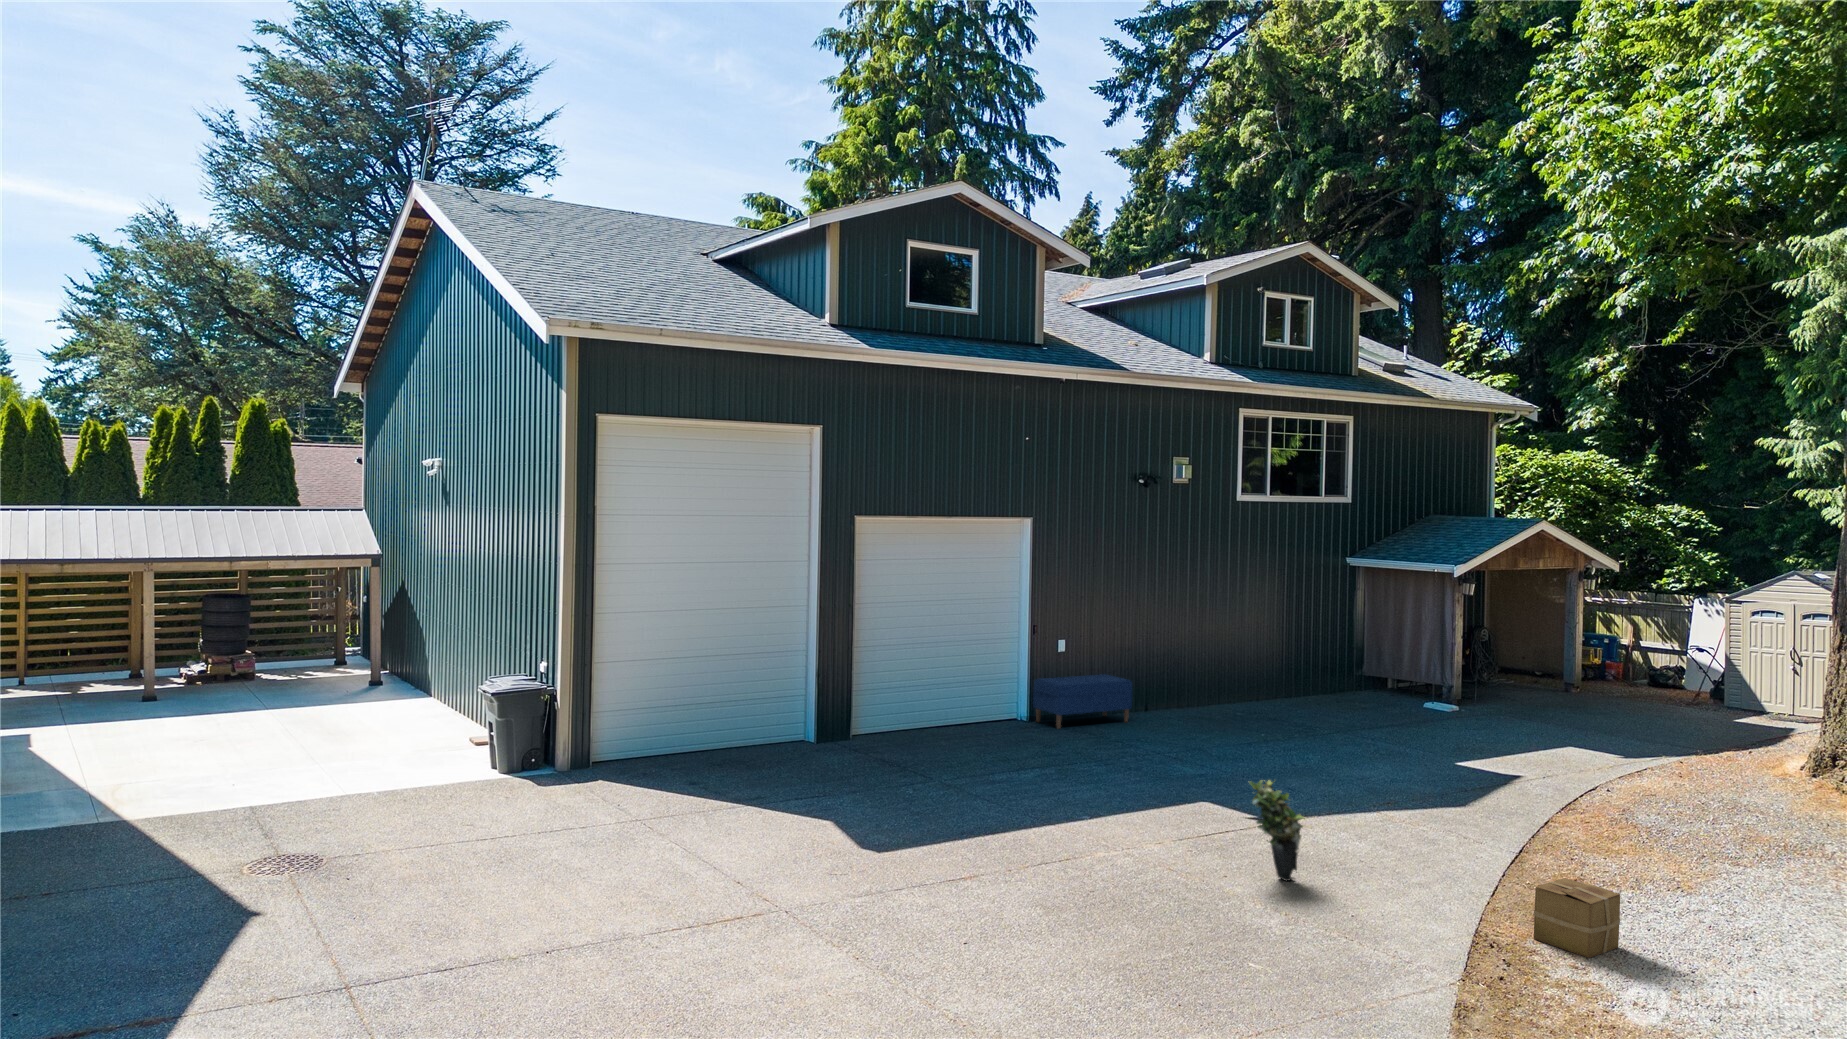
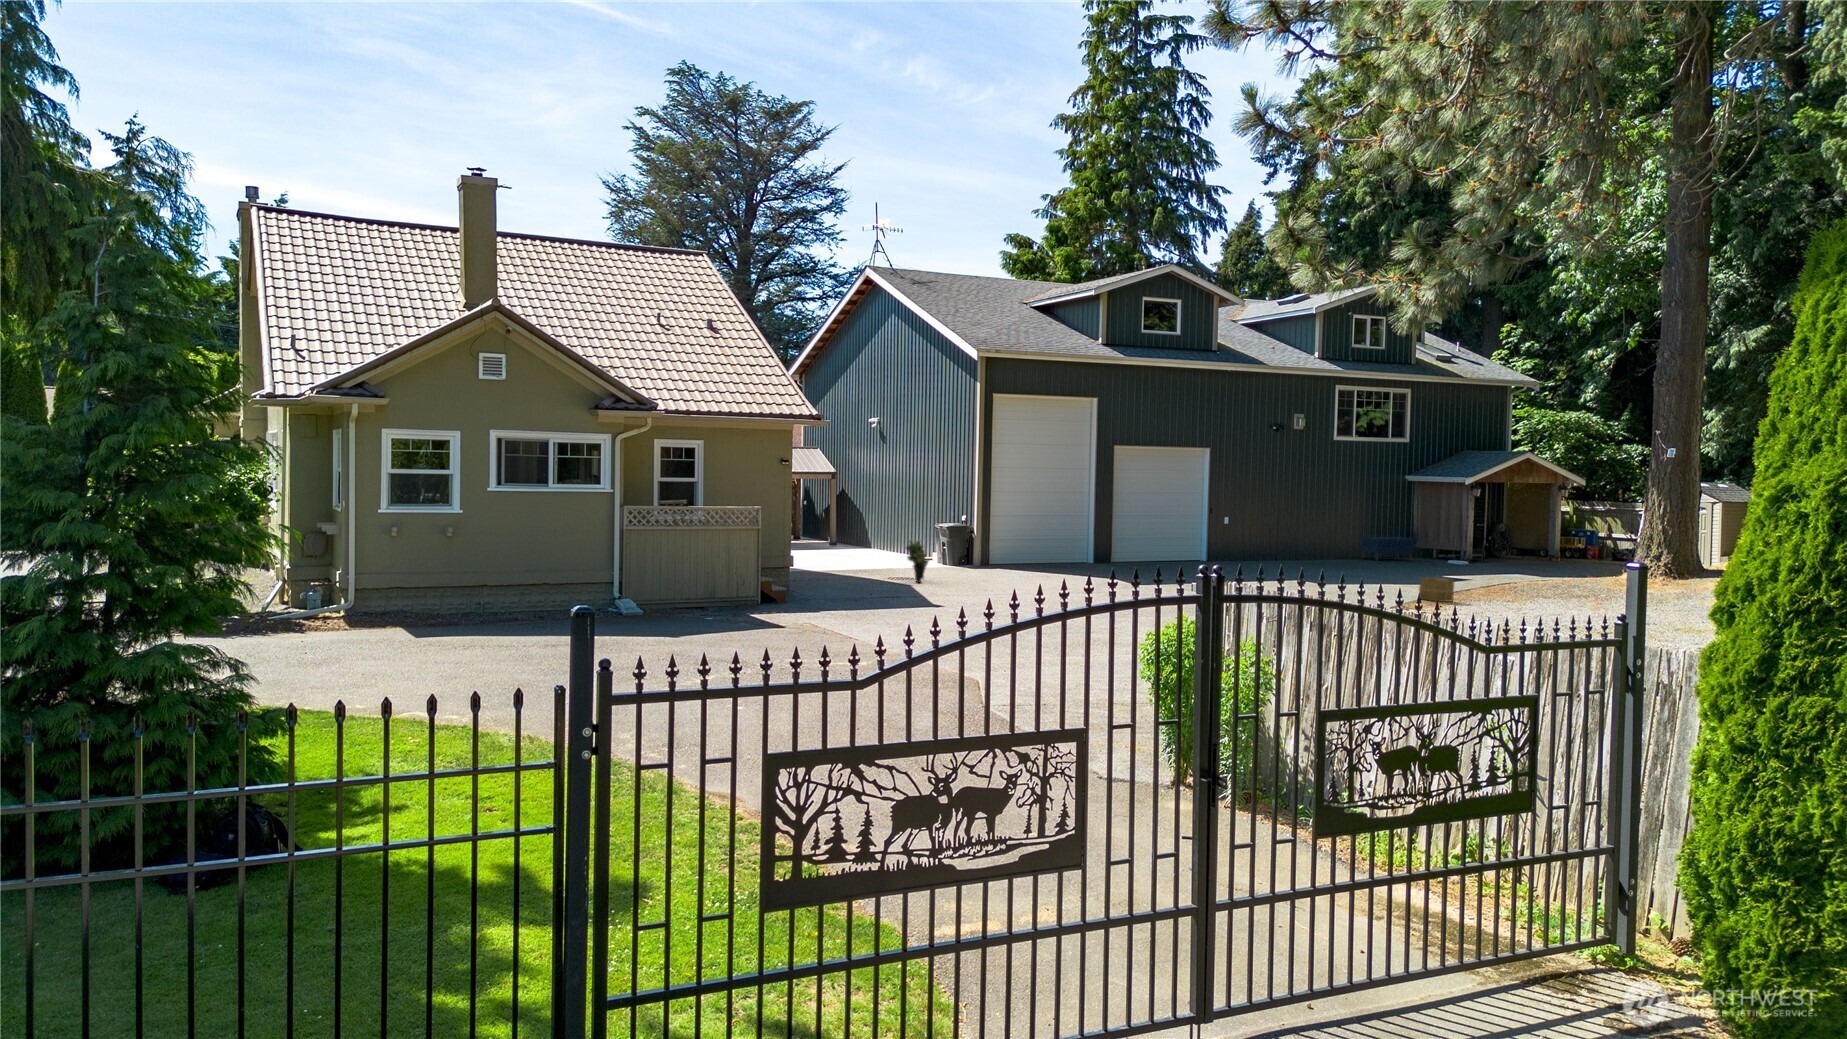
bench: present [1033,674,1132,729] -> present [1361,537,1414,560]
potted plant: present [1249,780,1304,881] -> present [906,541,929,583]

